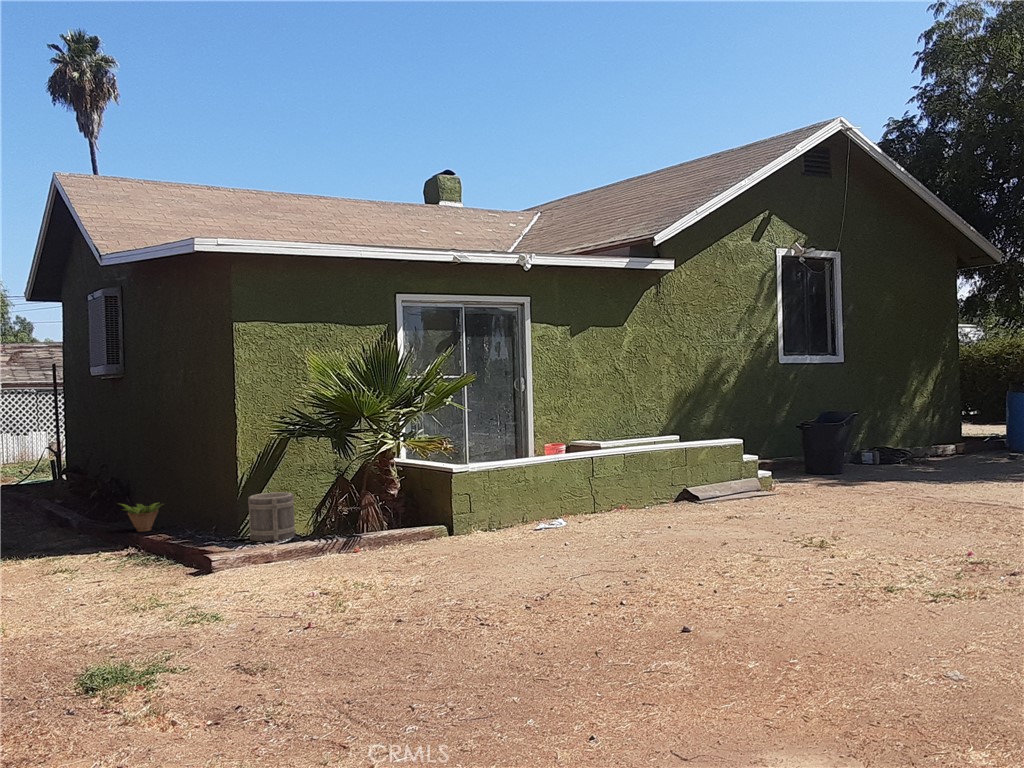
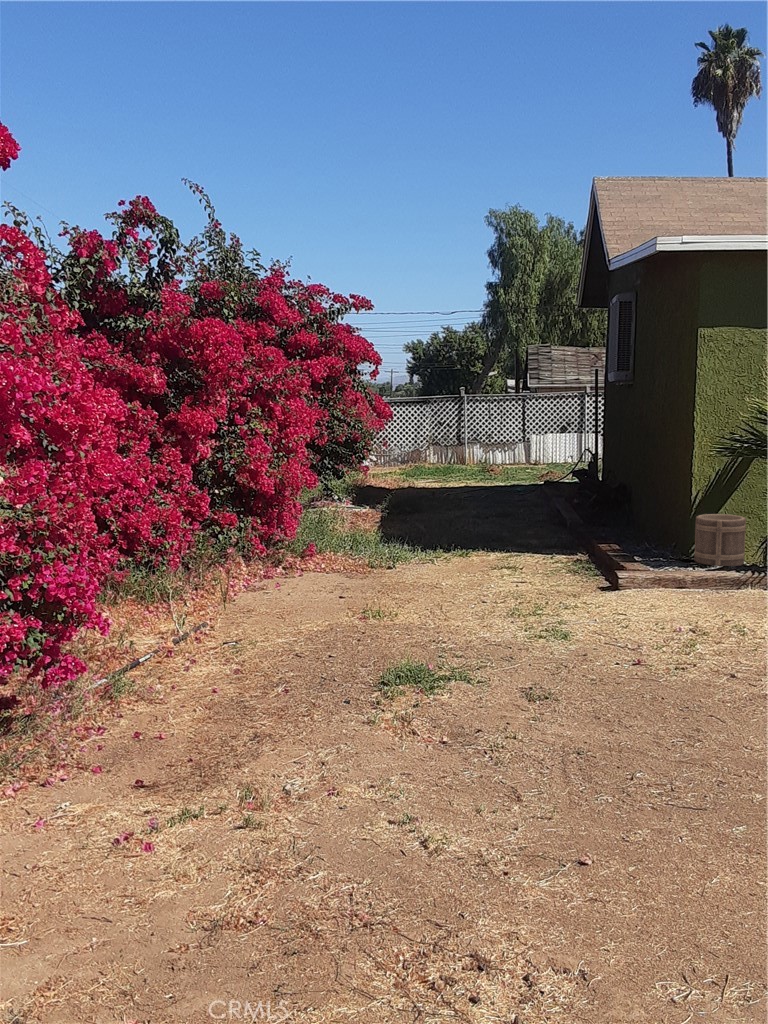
decorative plant: present [119,503,162,531] -> none [600,505,644,535]

